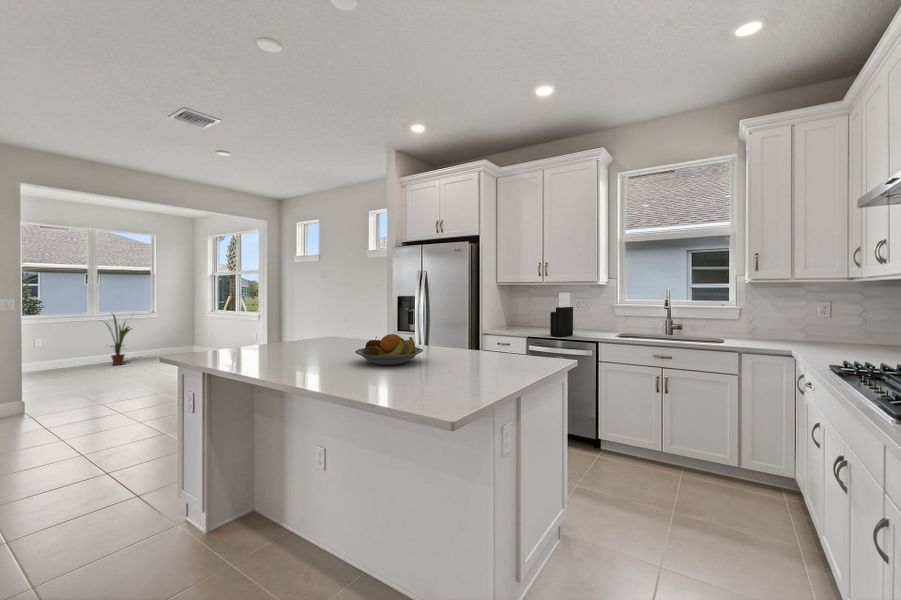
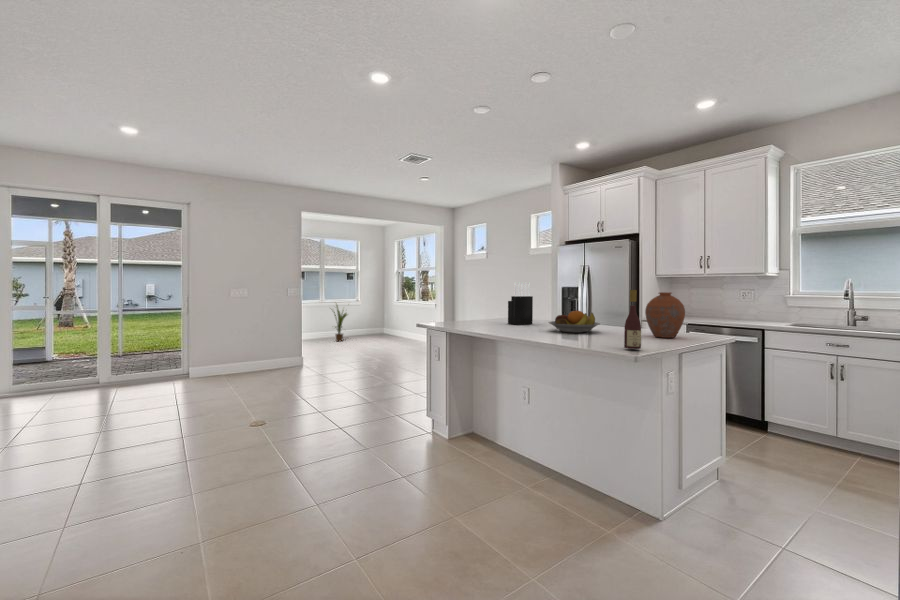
knife block: present [550,293,573,337] -> present [508,282,533,325]
vase: none [476,310,521,369] -> present [645,292,685,338]
wine bottle: none [438,314,463,406] -> present [624,290,641,349]

